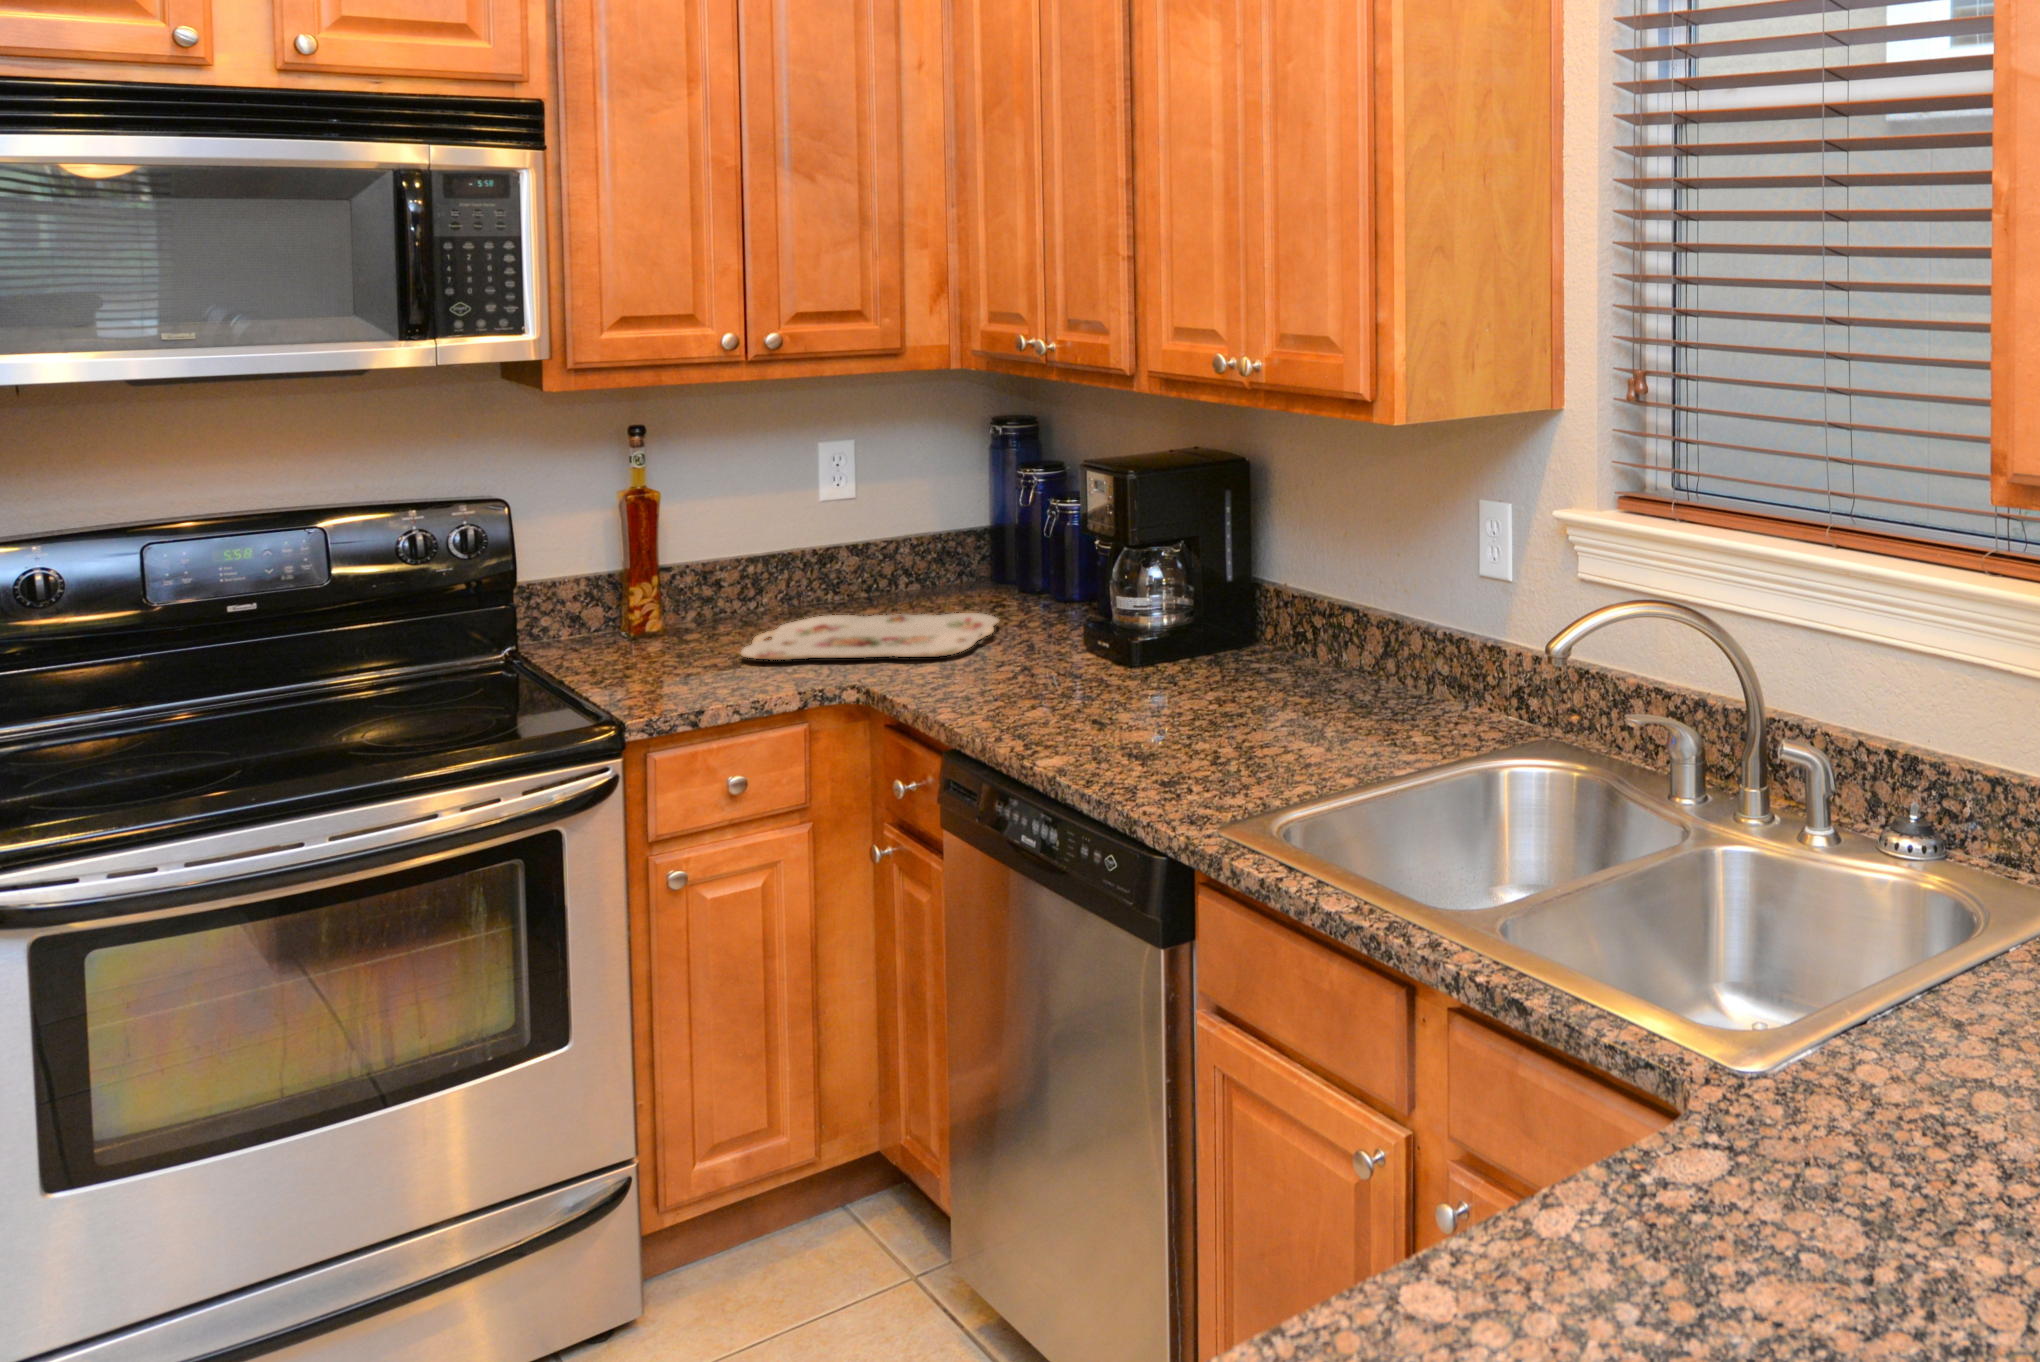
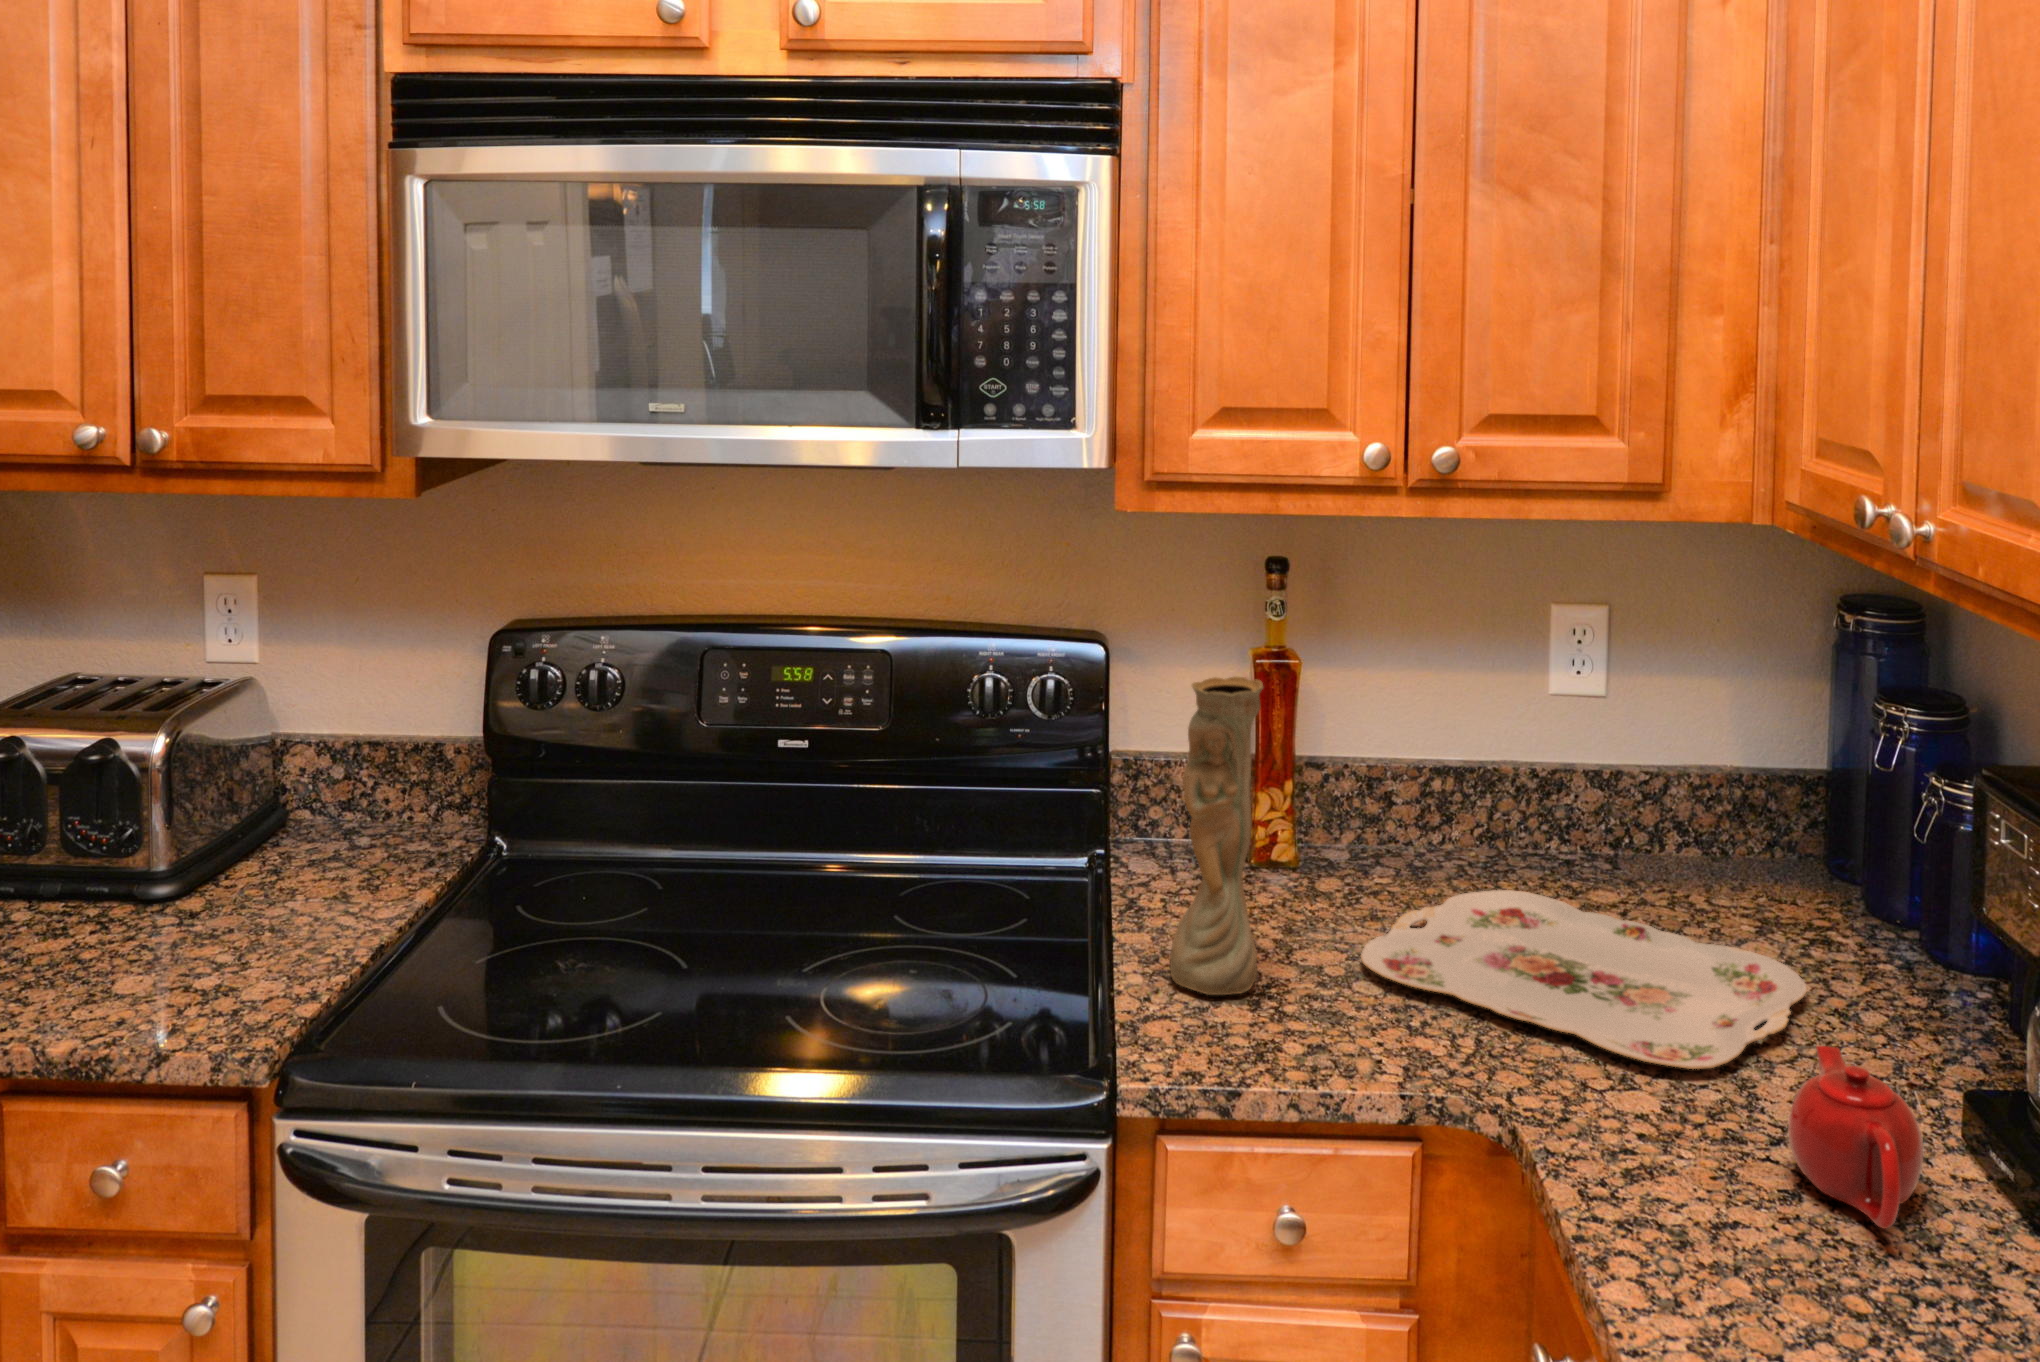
vase: none [618,487,682,687] -> present [1170,677,1263,995]
teapot: none [1009,612,1071,675] -> present [1788,1046,1924,1228]

